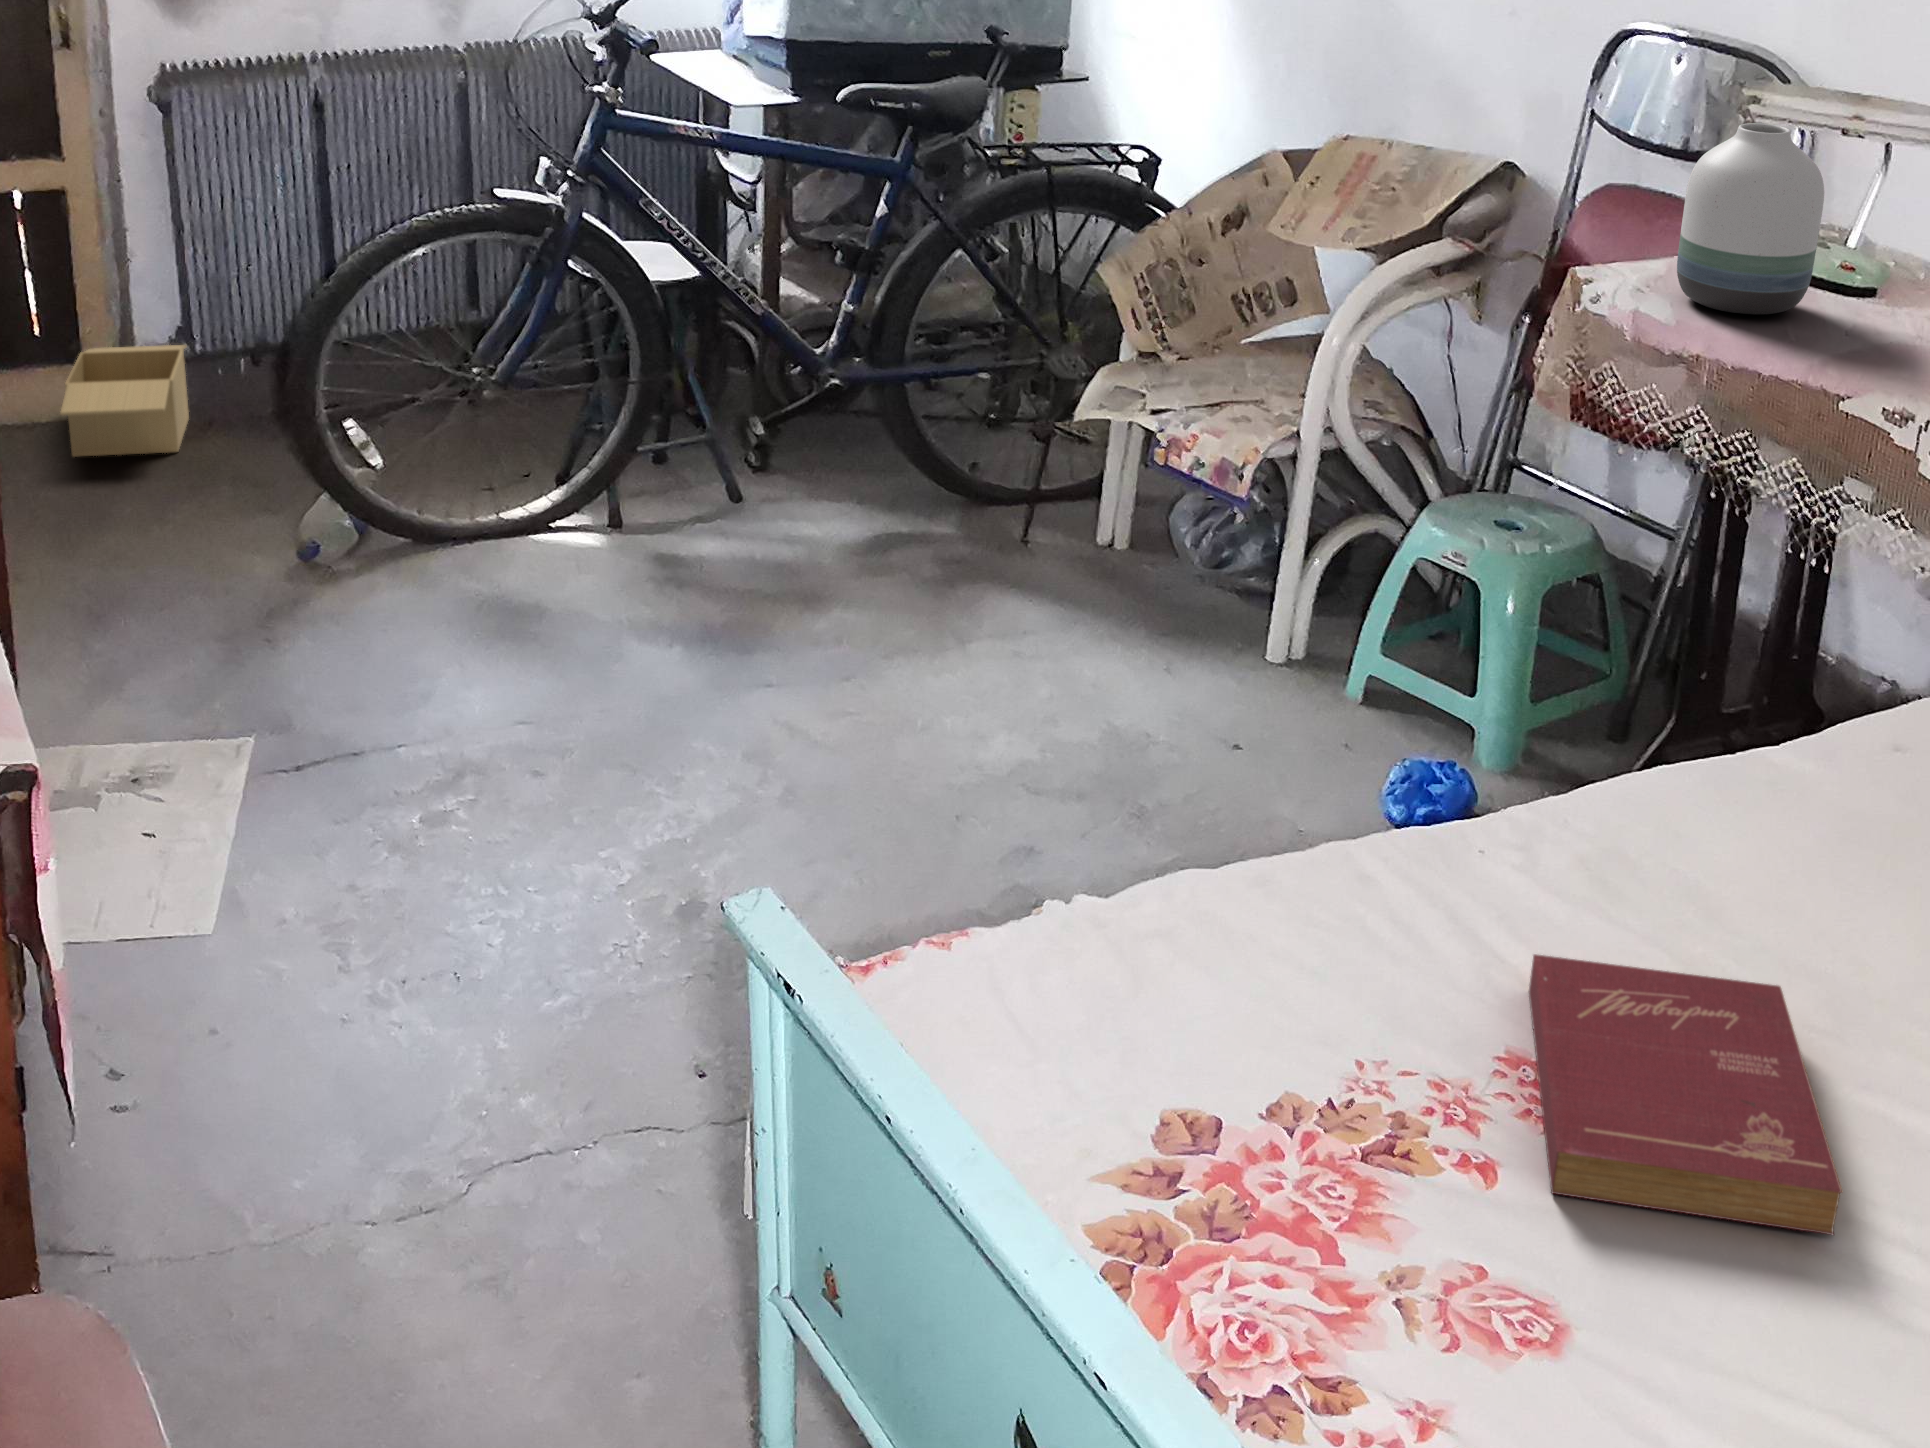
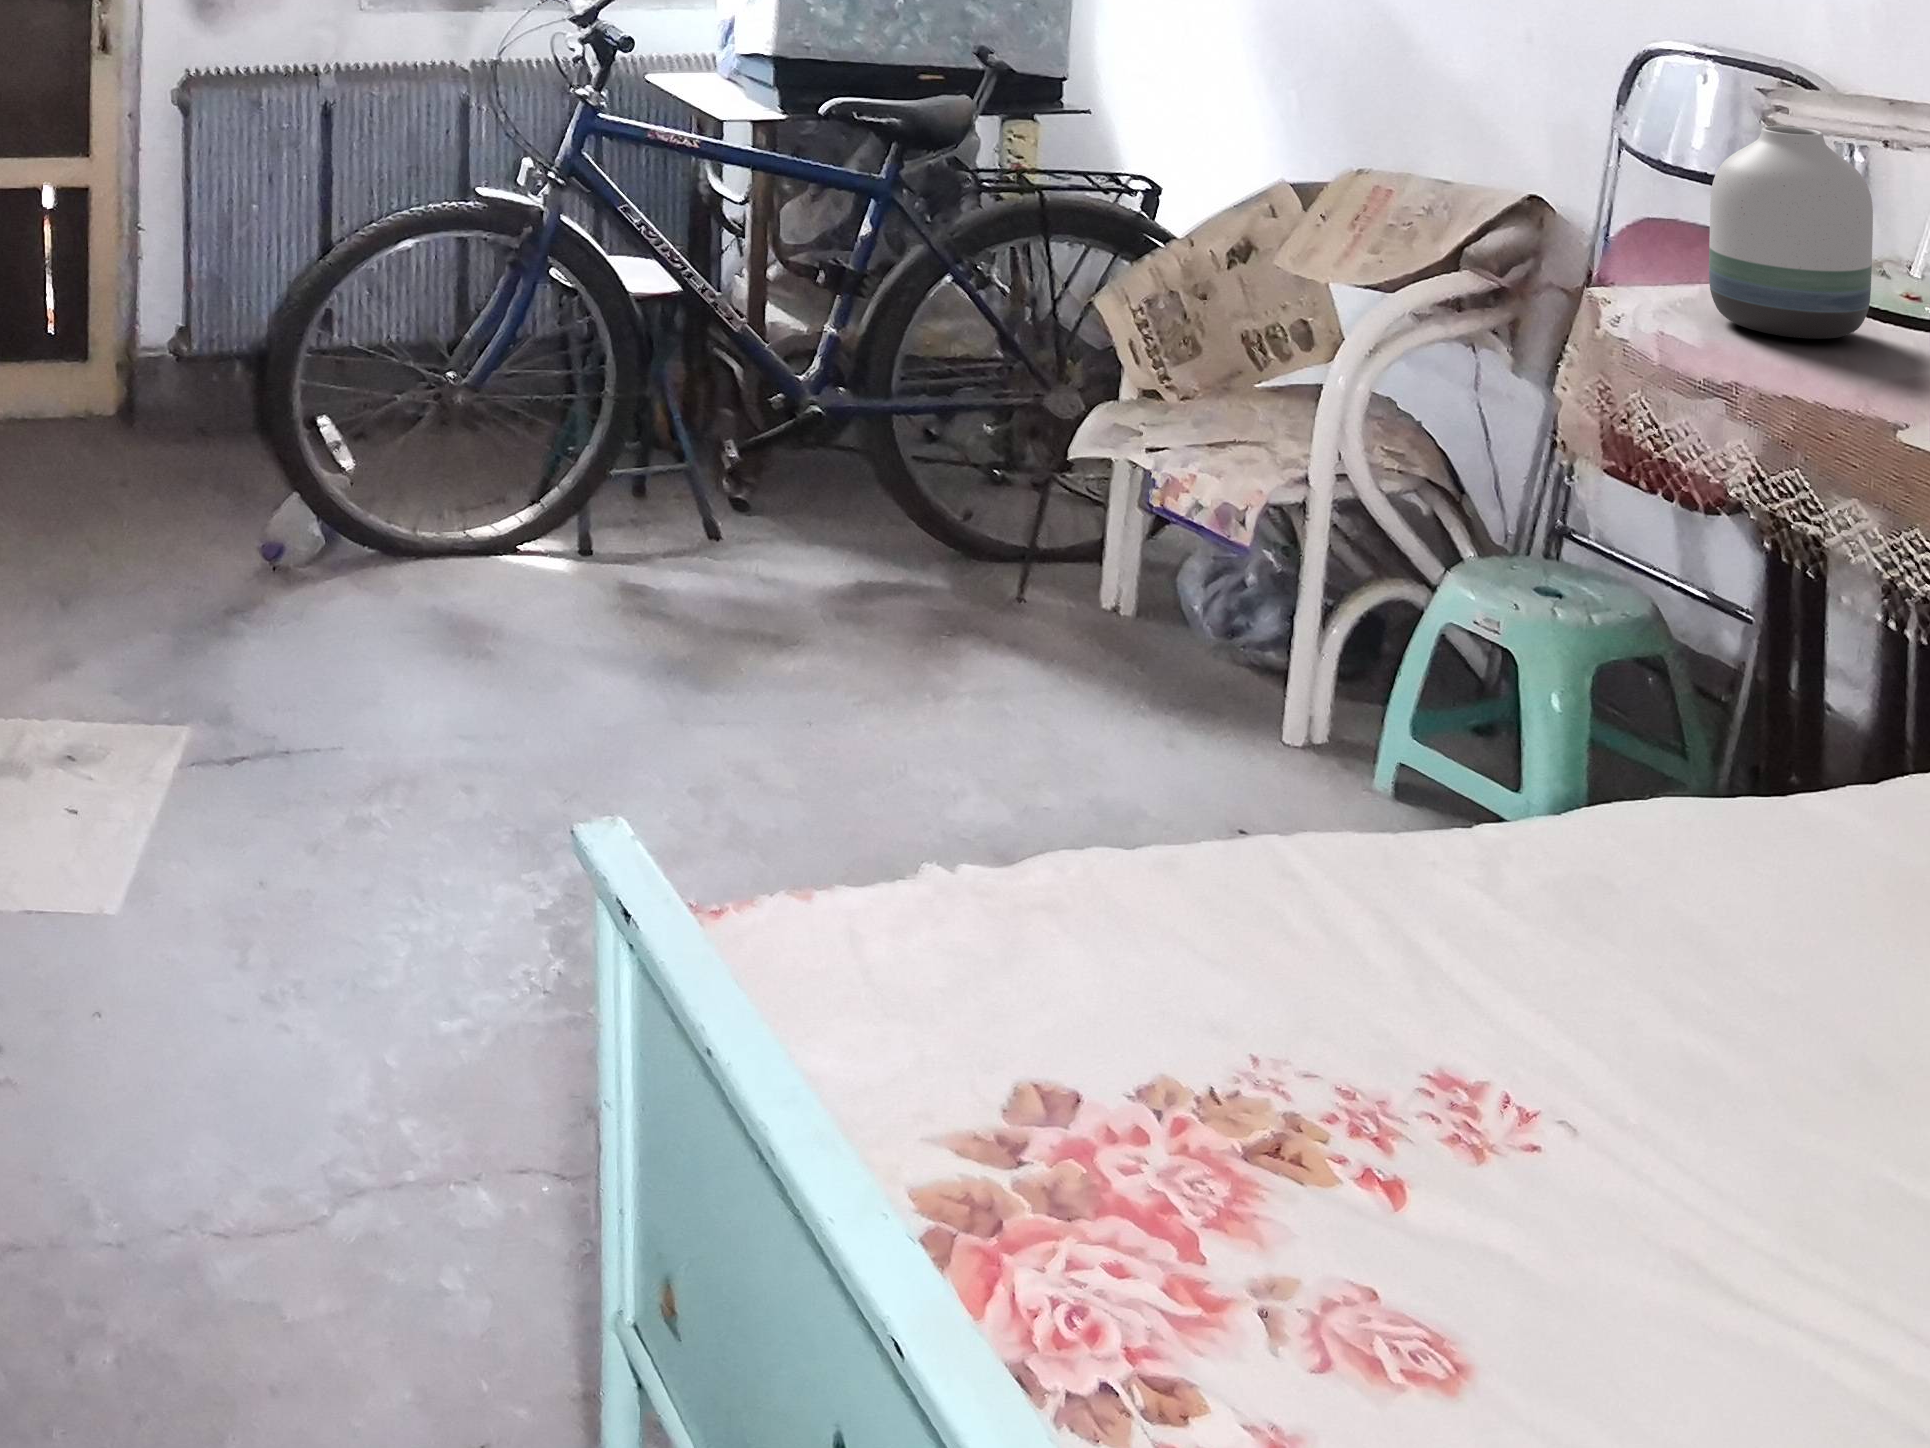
cardboard box: present [60,345,189,456] -> none [46,345,176,452]
book: present [1529,954,1842,1235] -> none [1470,964,1833,1318]

